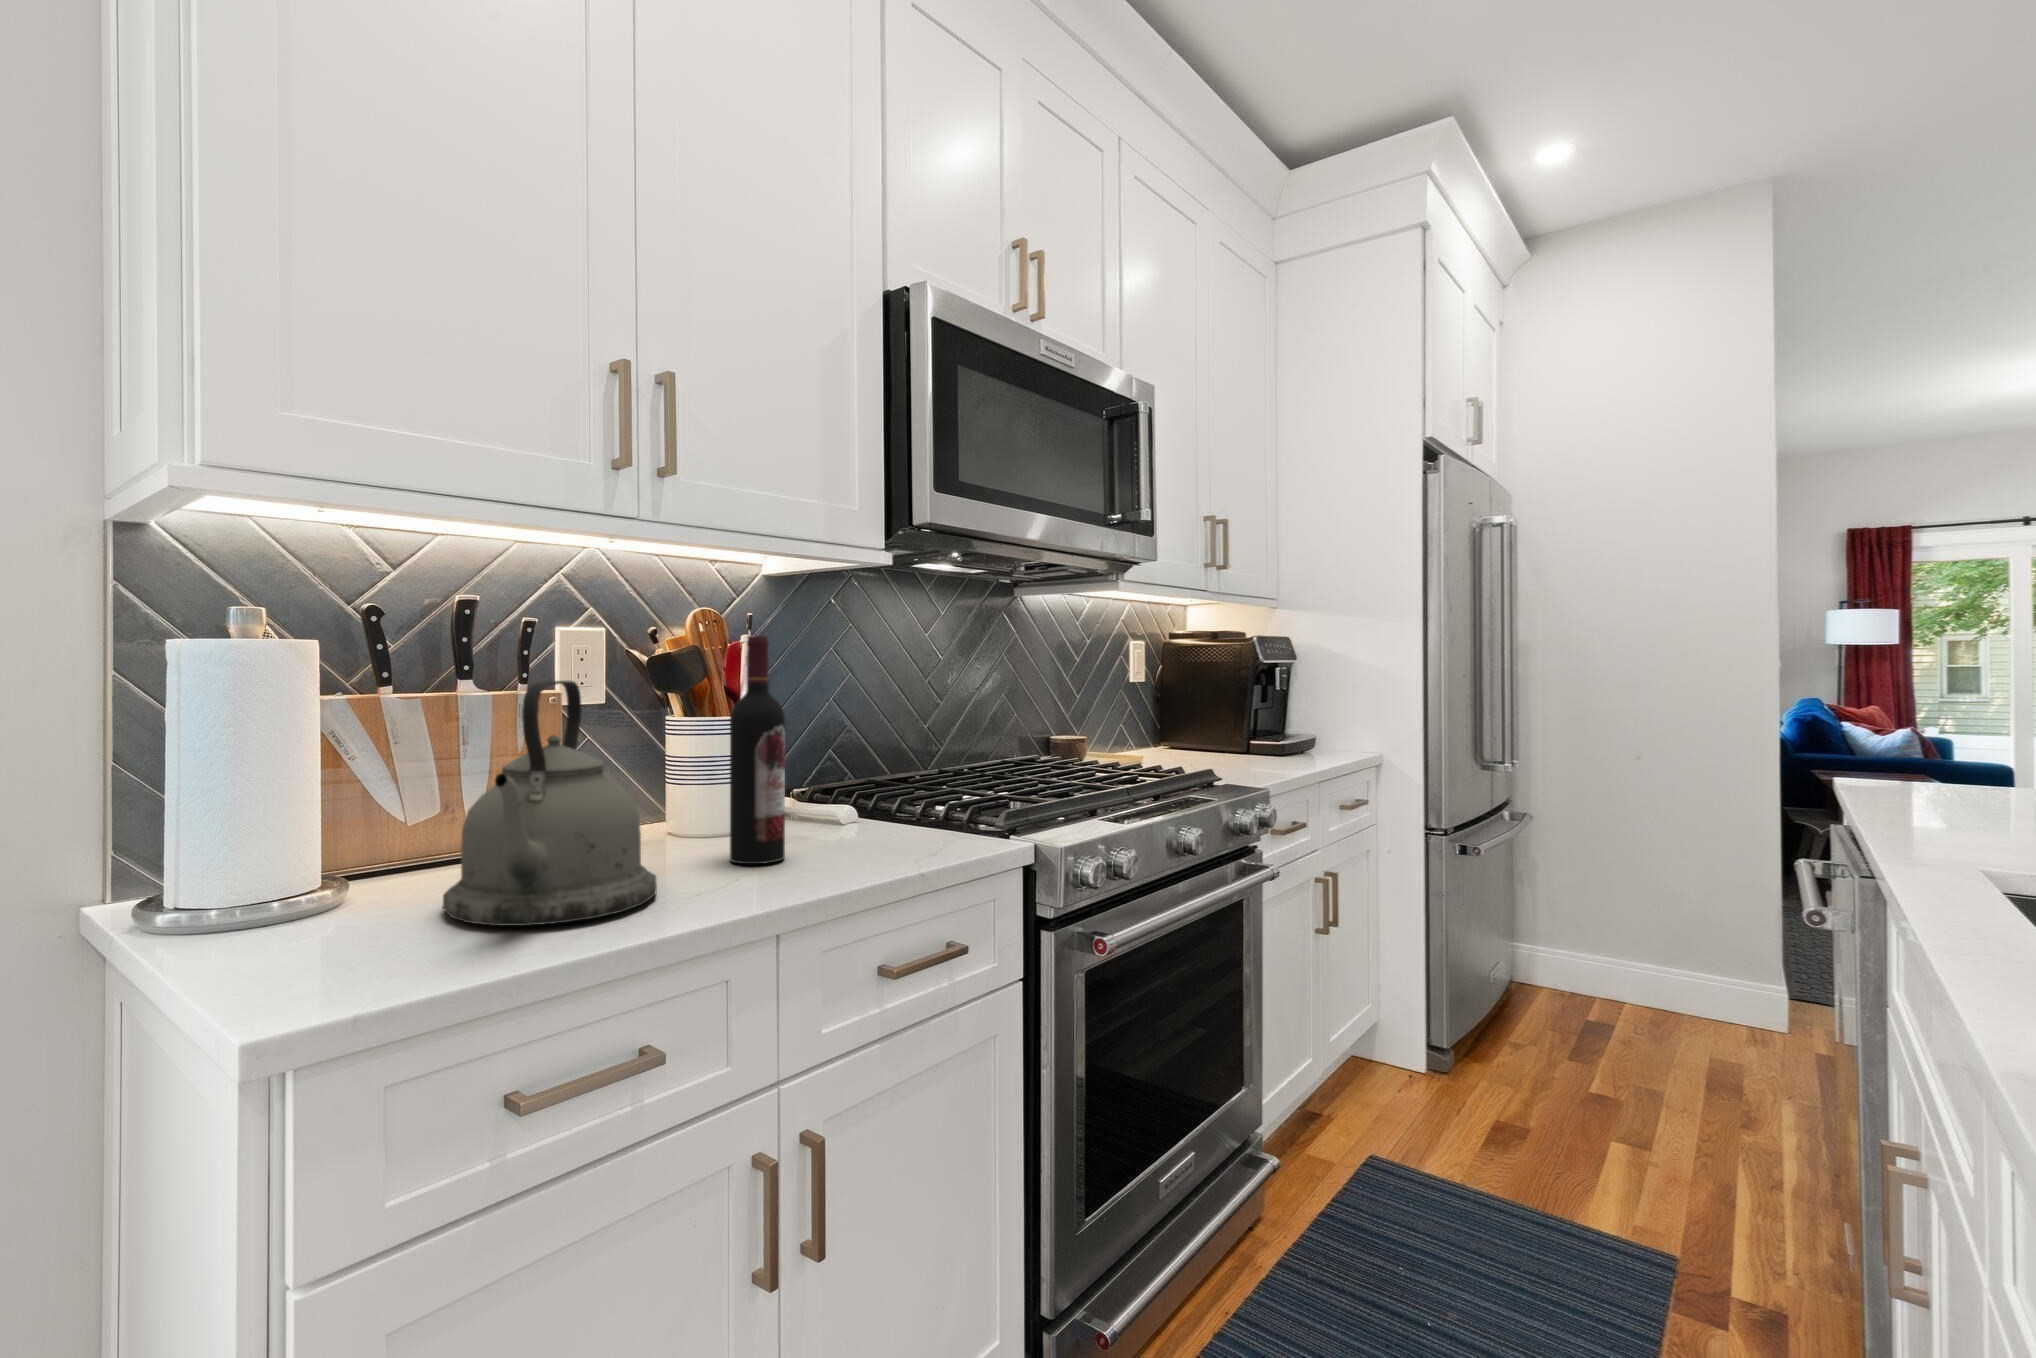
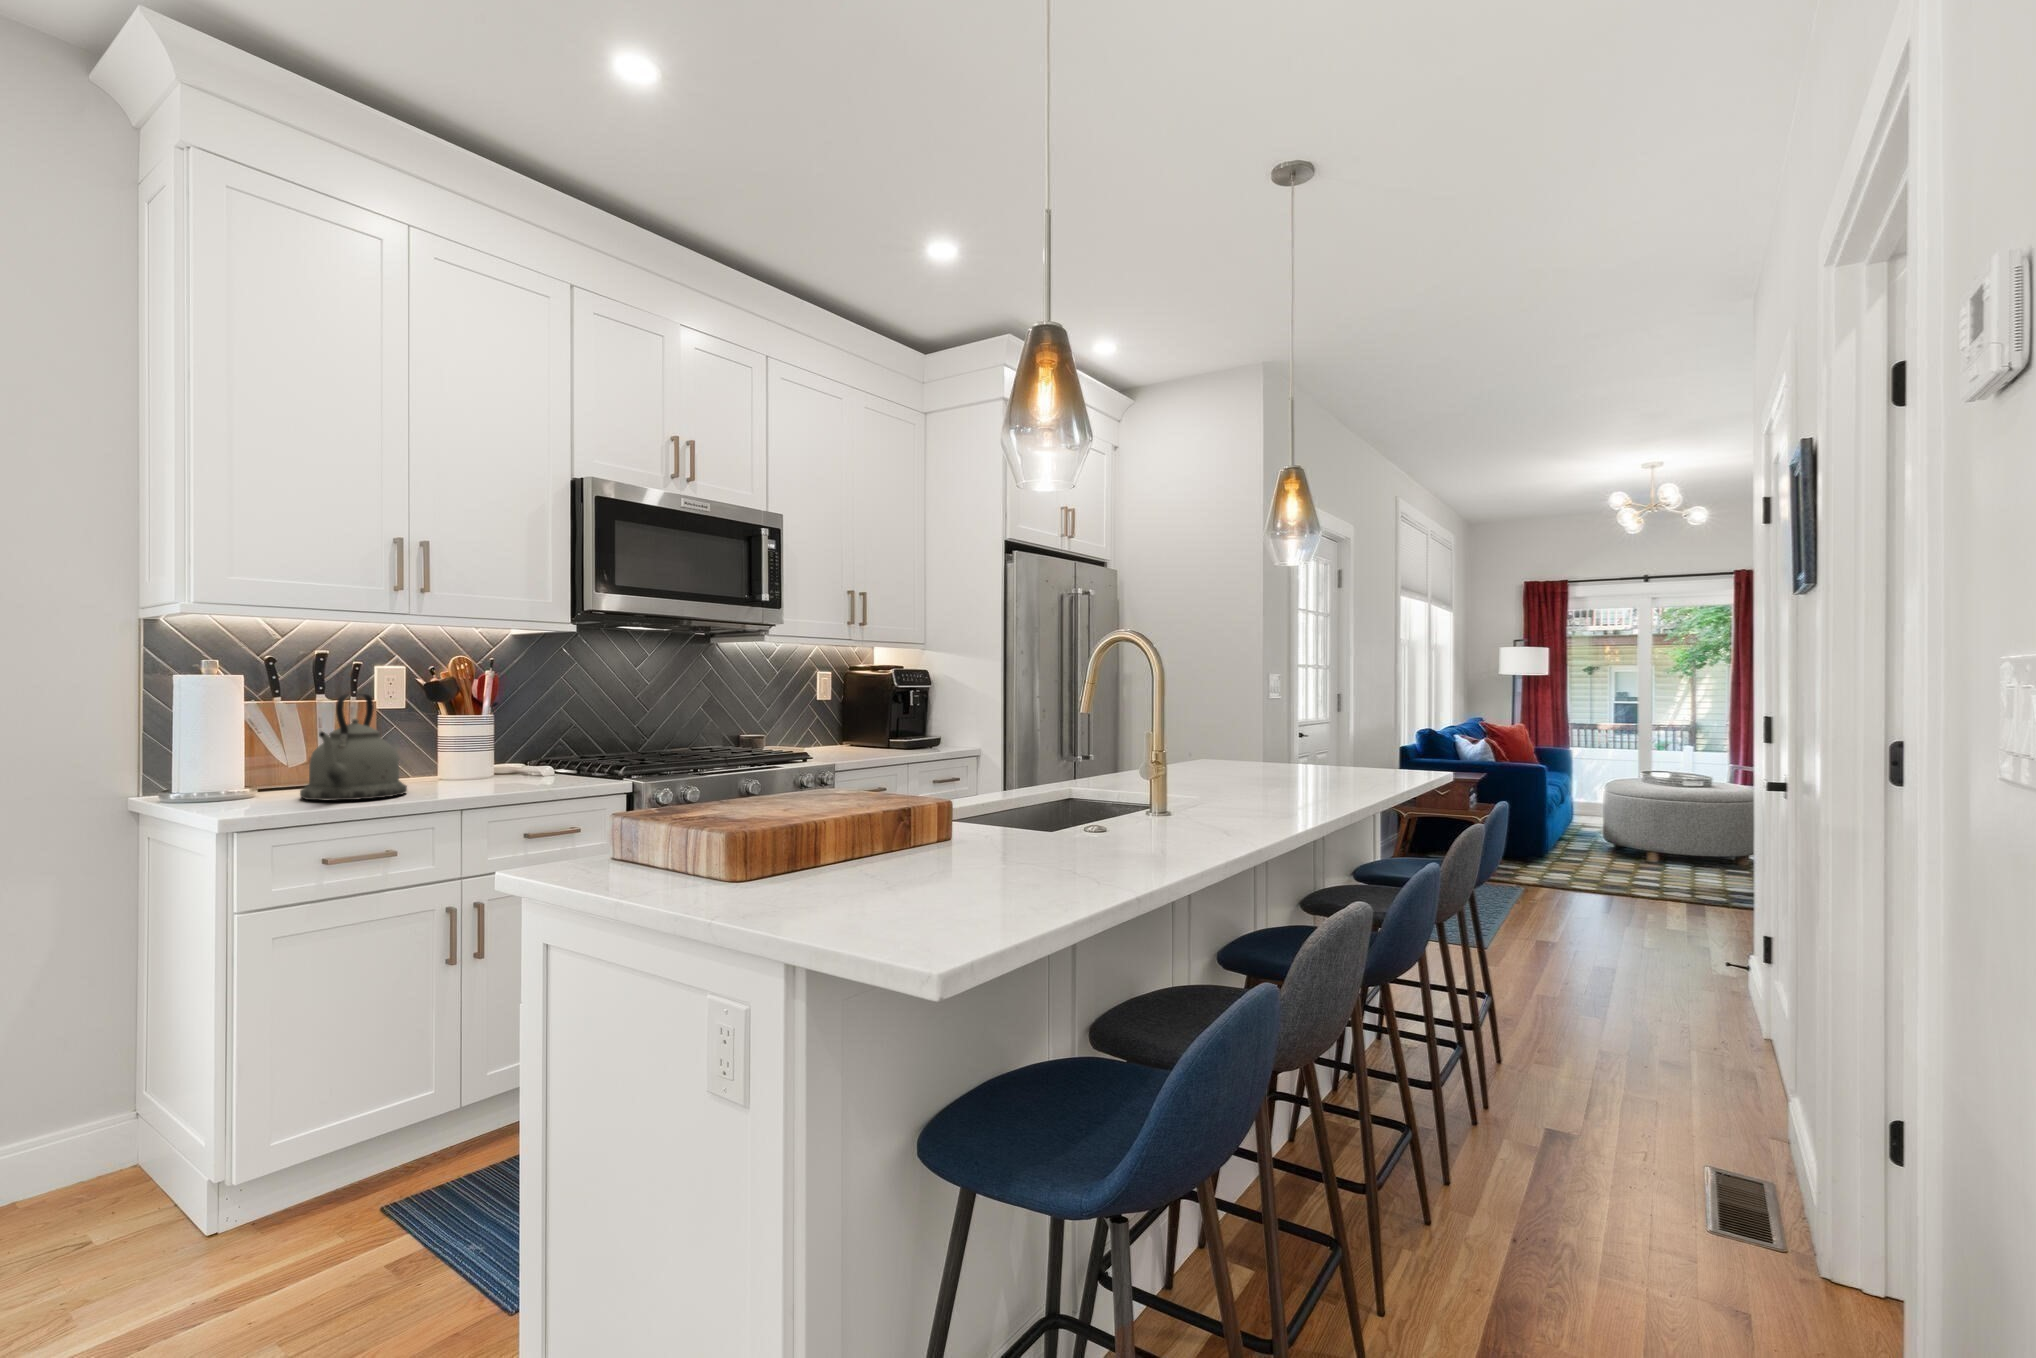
wine bottle: present [730,636,785,864] -> none [456,672,486,785]

